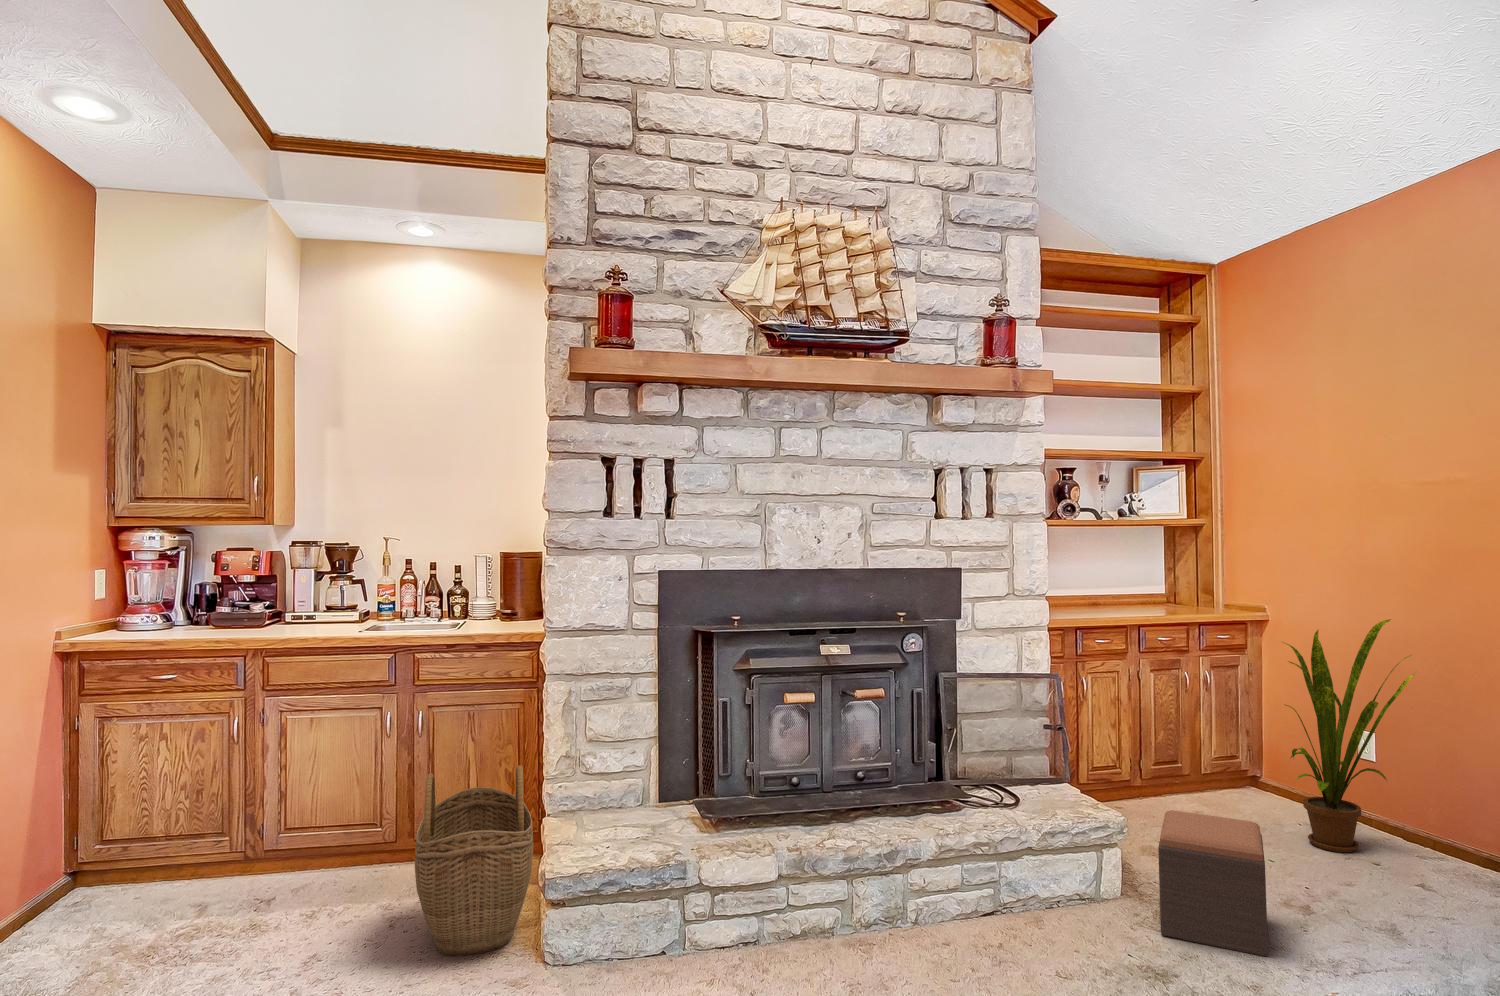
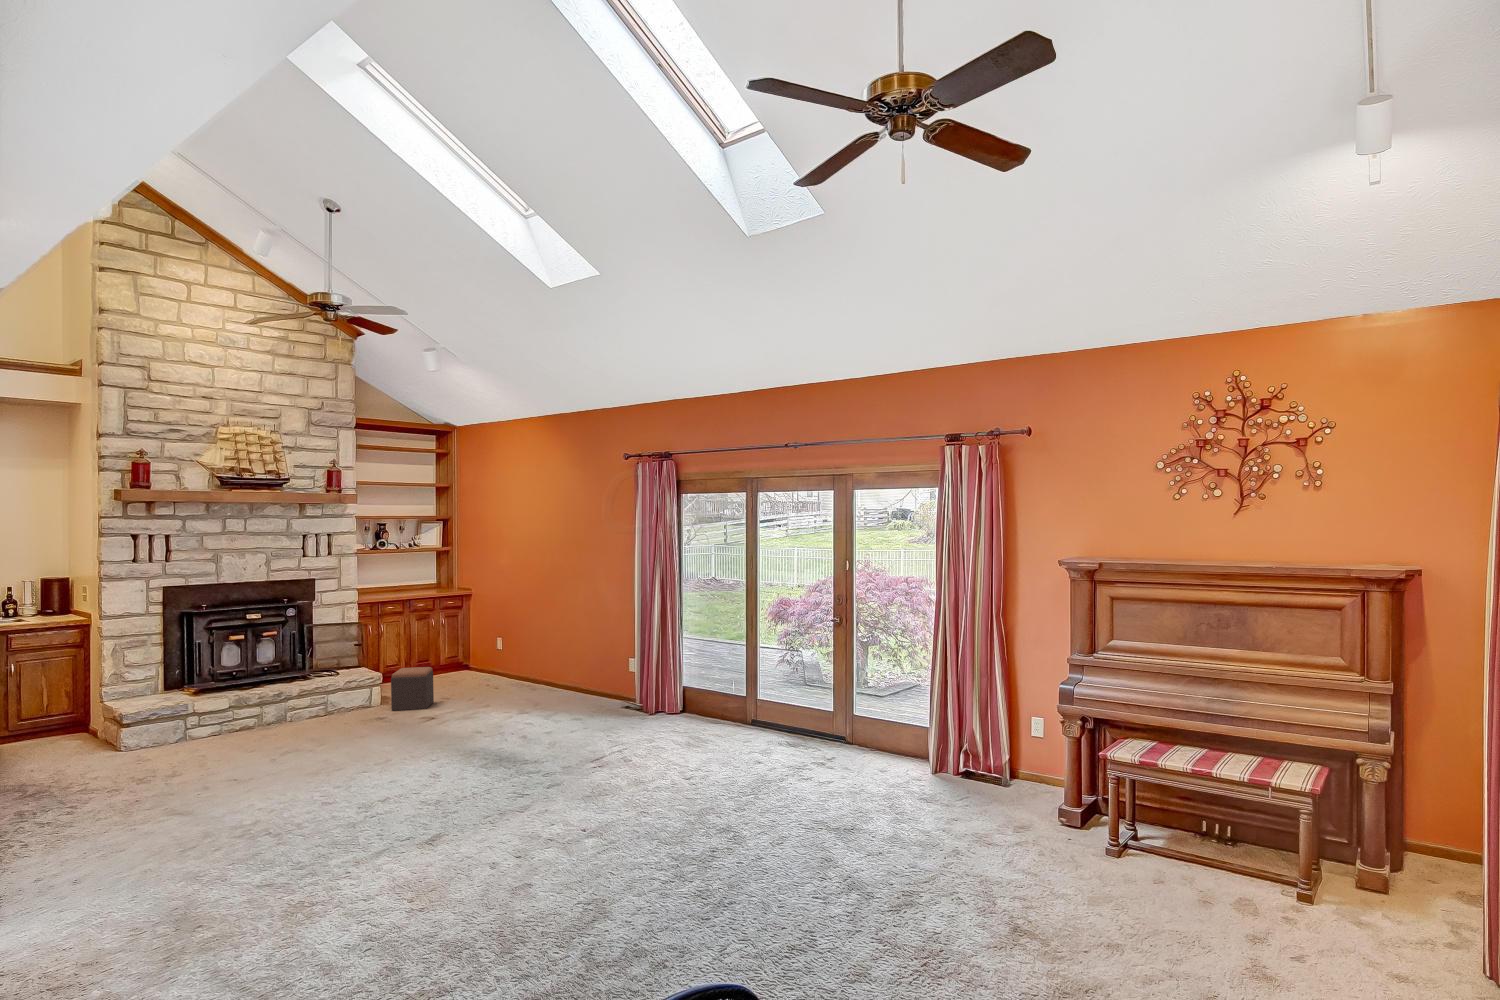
house plant: present [1285,619,1416,852] -> none [464,589,513,685]
woven basket: present [415,765,534,956] -> none [31,680,102,763]

